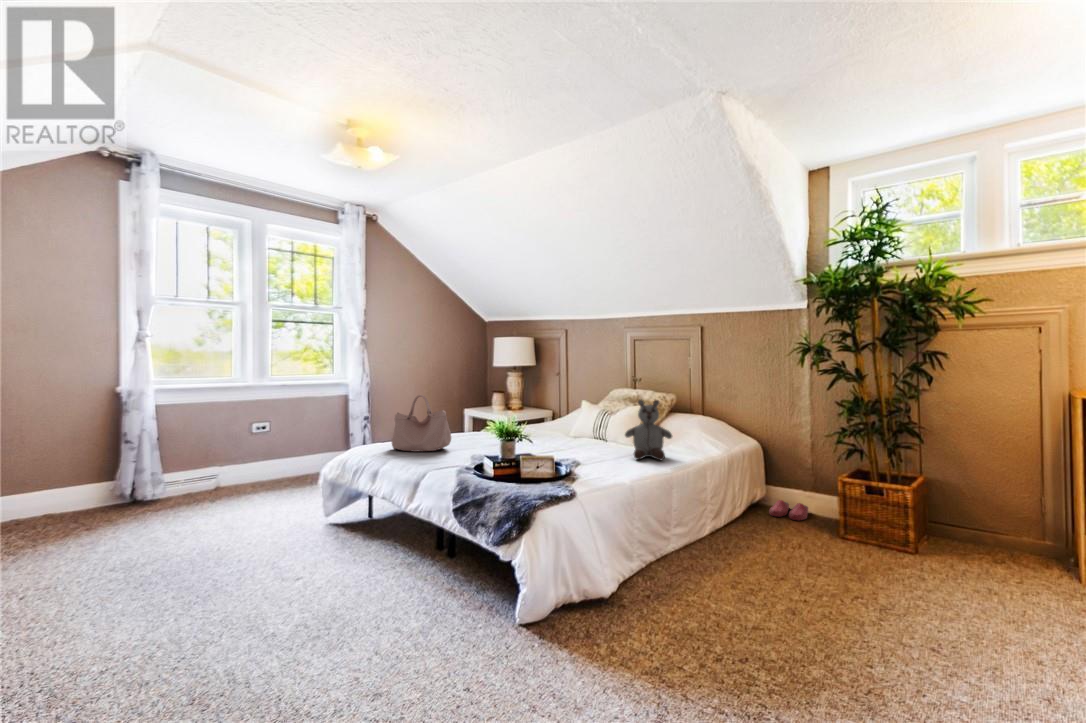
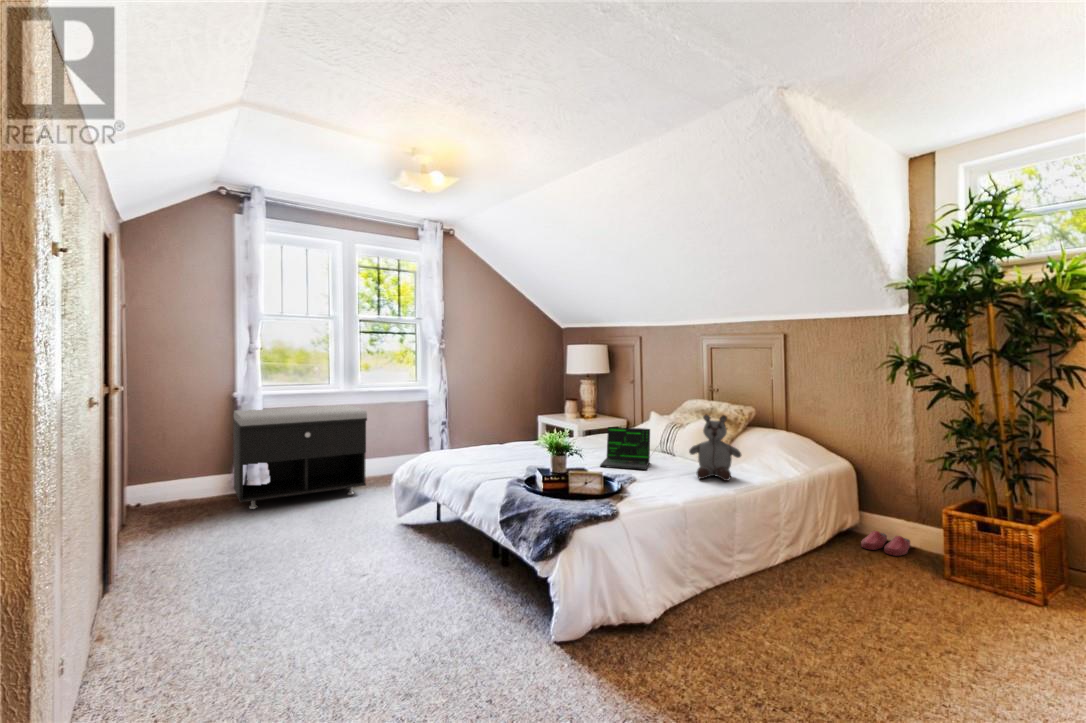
handbag: present [392,395,451,452] -> none [456,405,512,461]
storage bench: none [122,399,285,516] -> present [234,405,367,509]
laptop: none [541,414,596,454] -> present [600,427,650,470]

